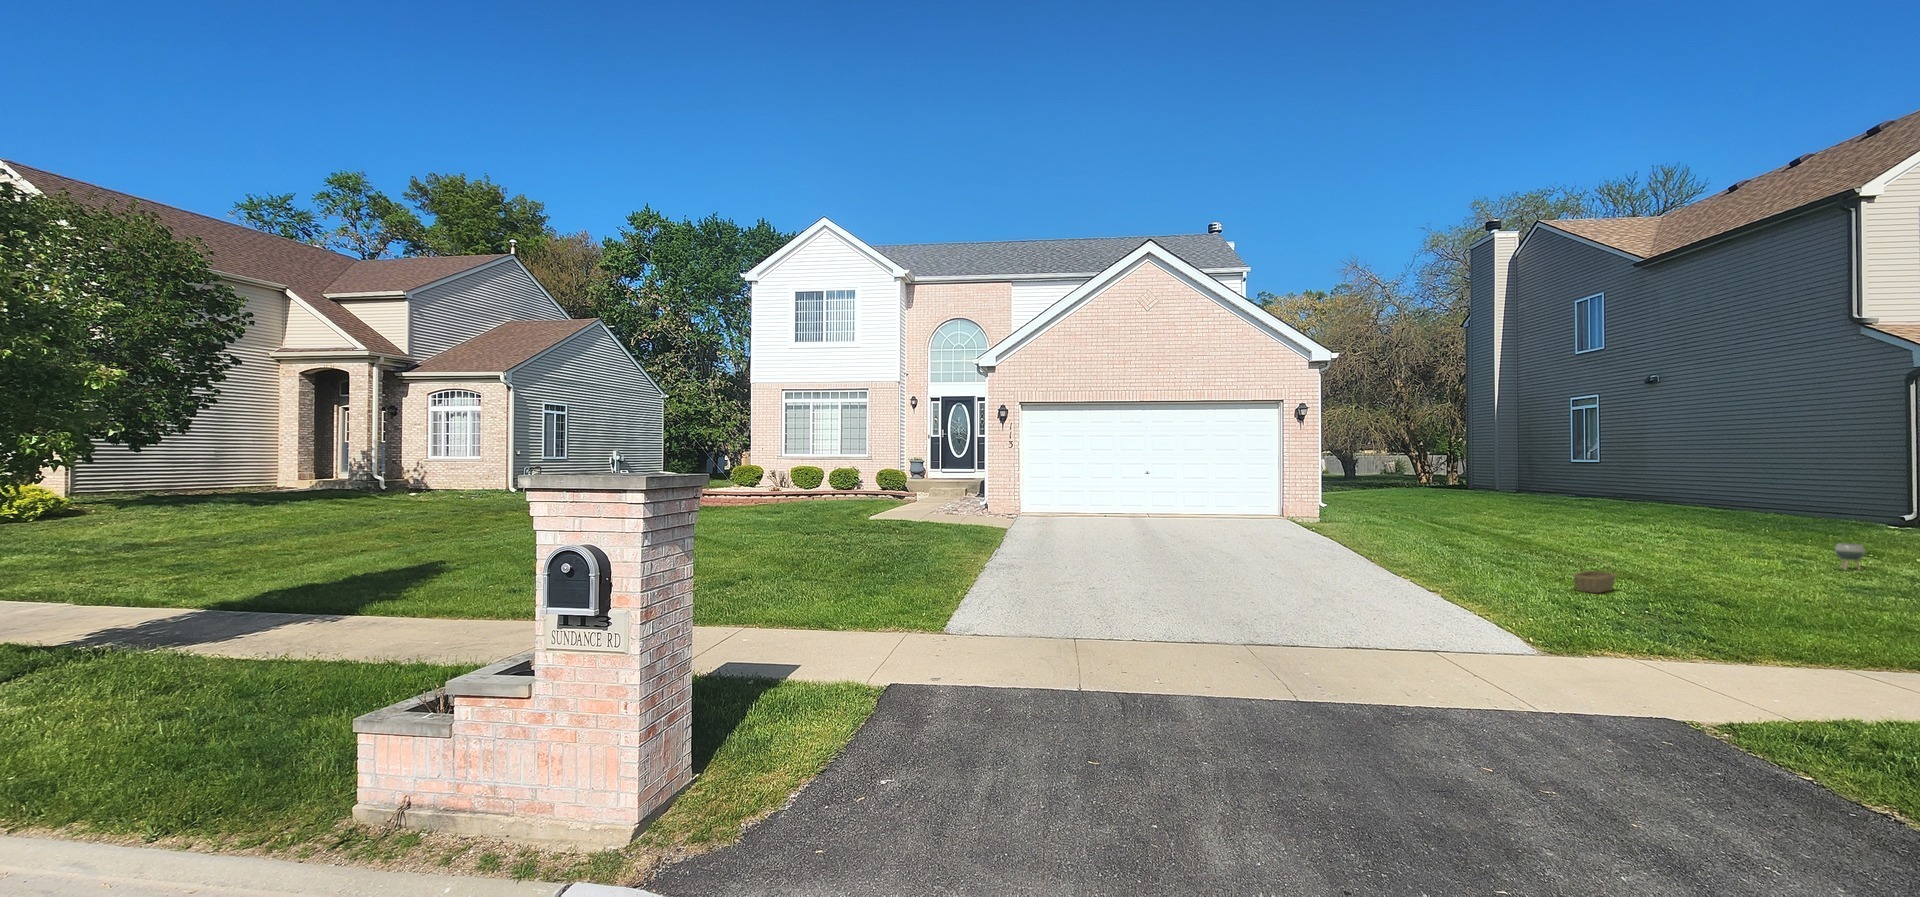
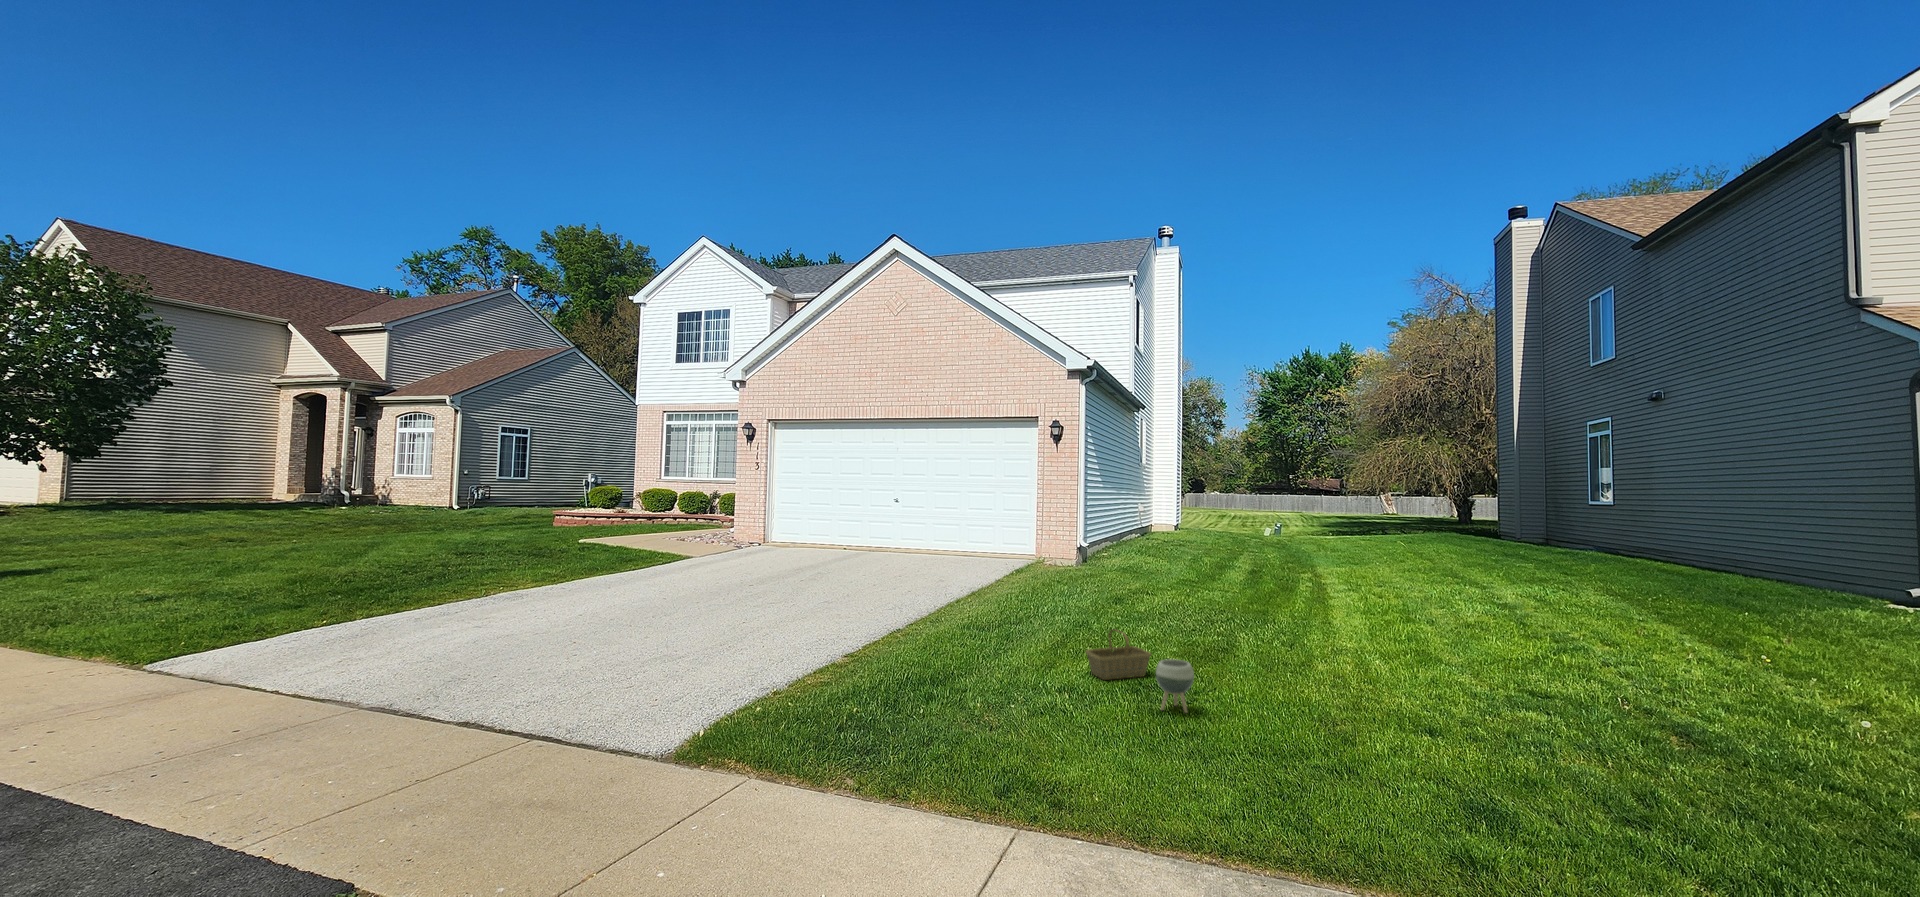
planter: present [1835,543,1865,570] -> present [1156,659,1194,712]

